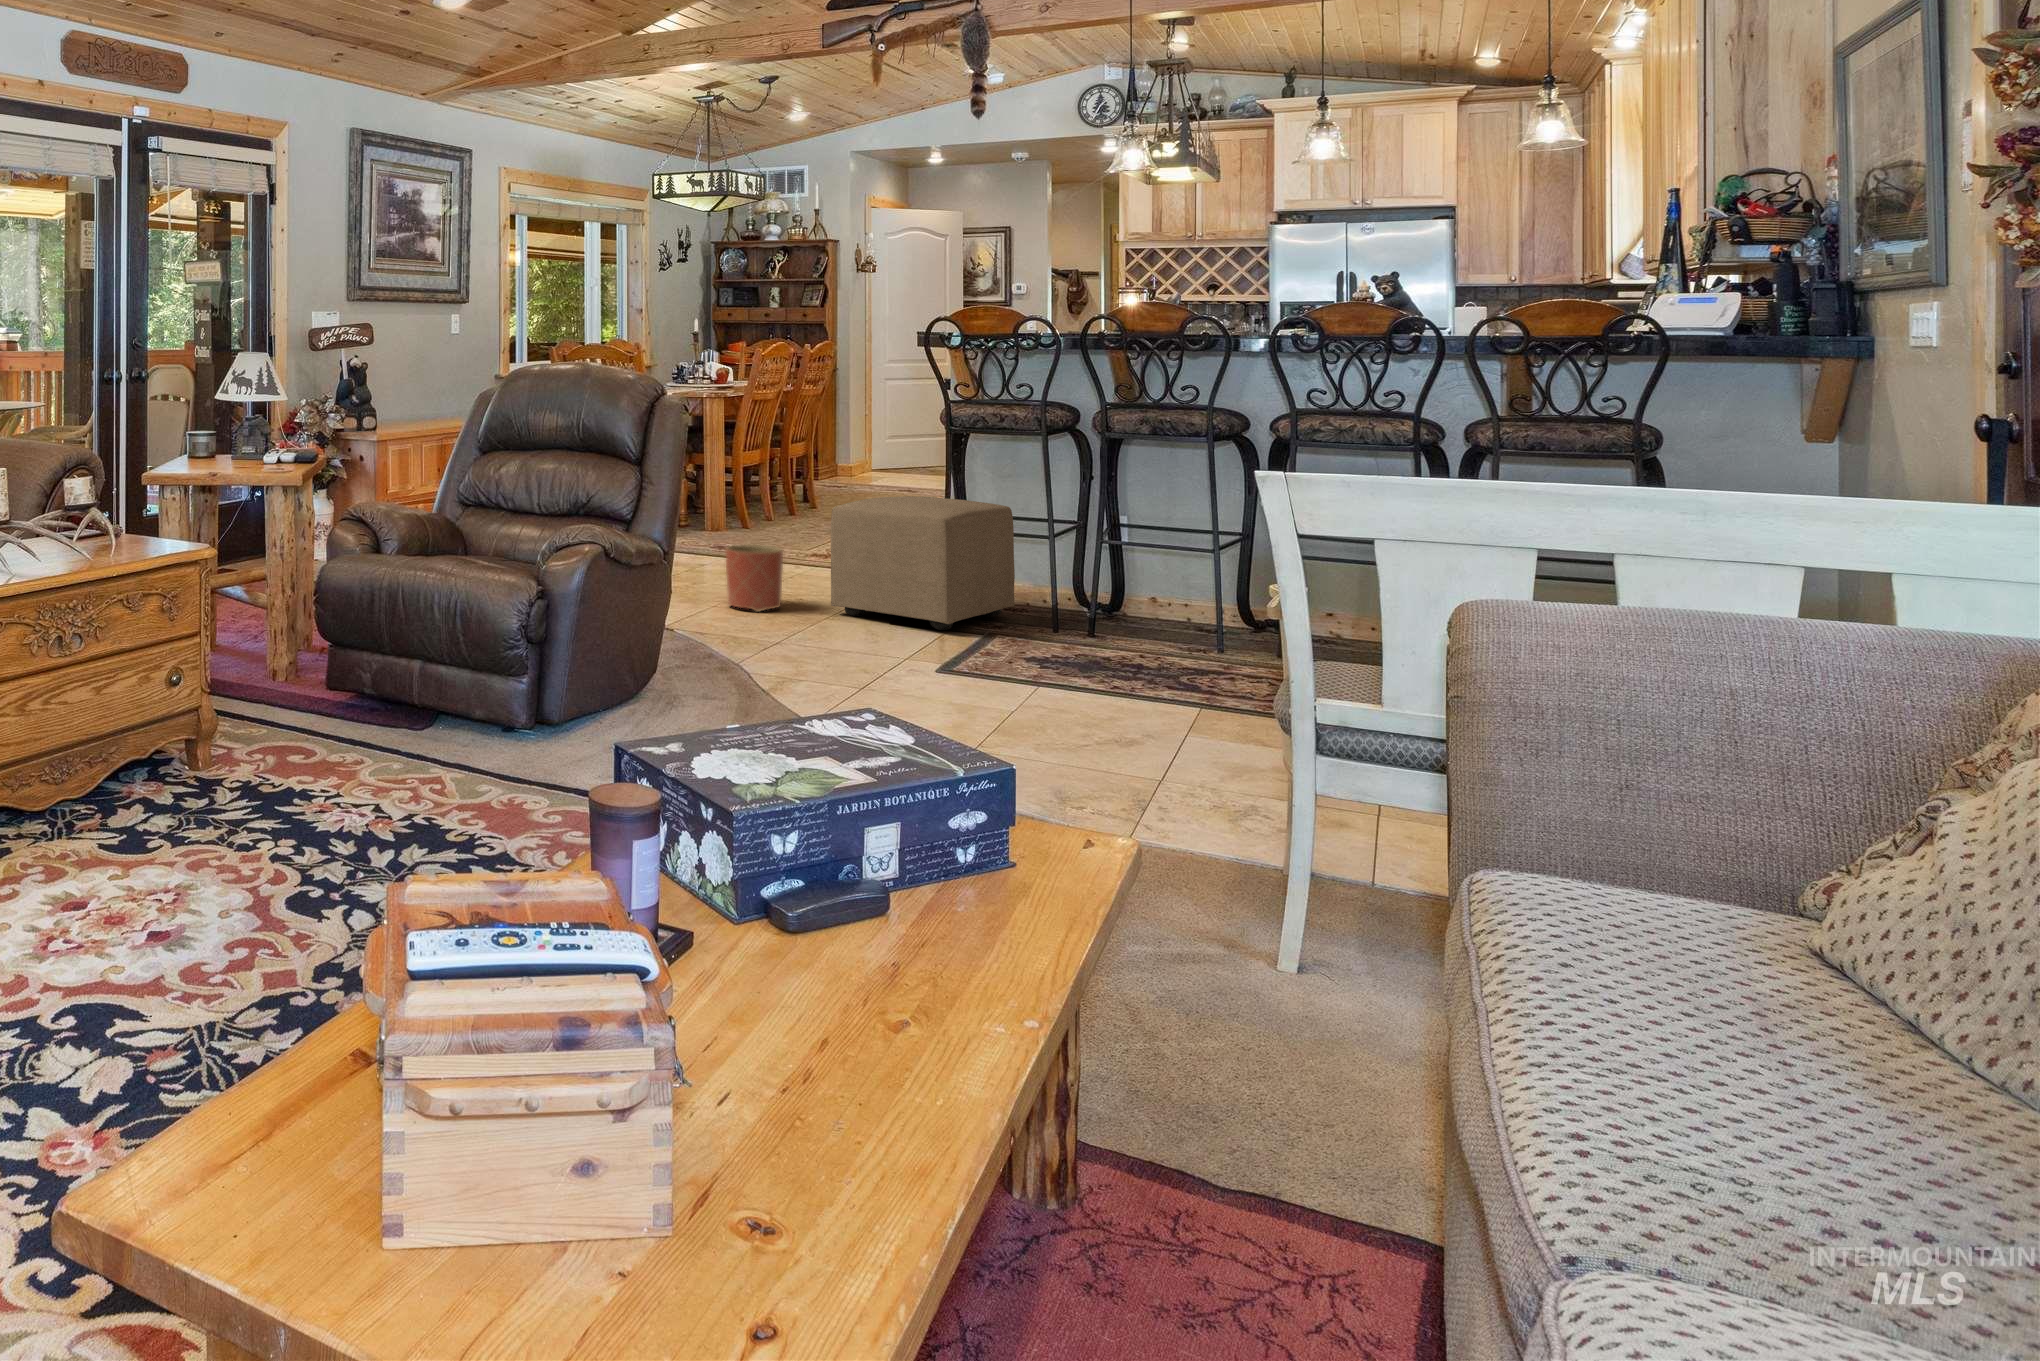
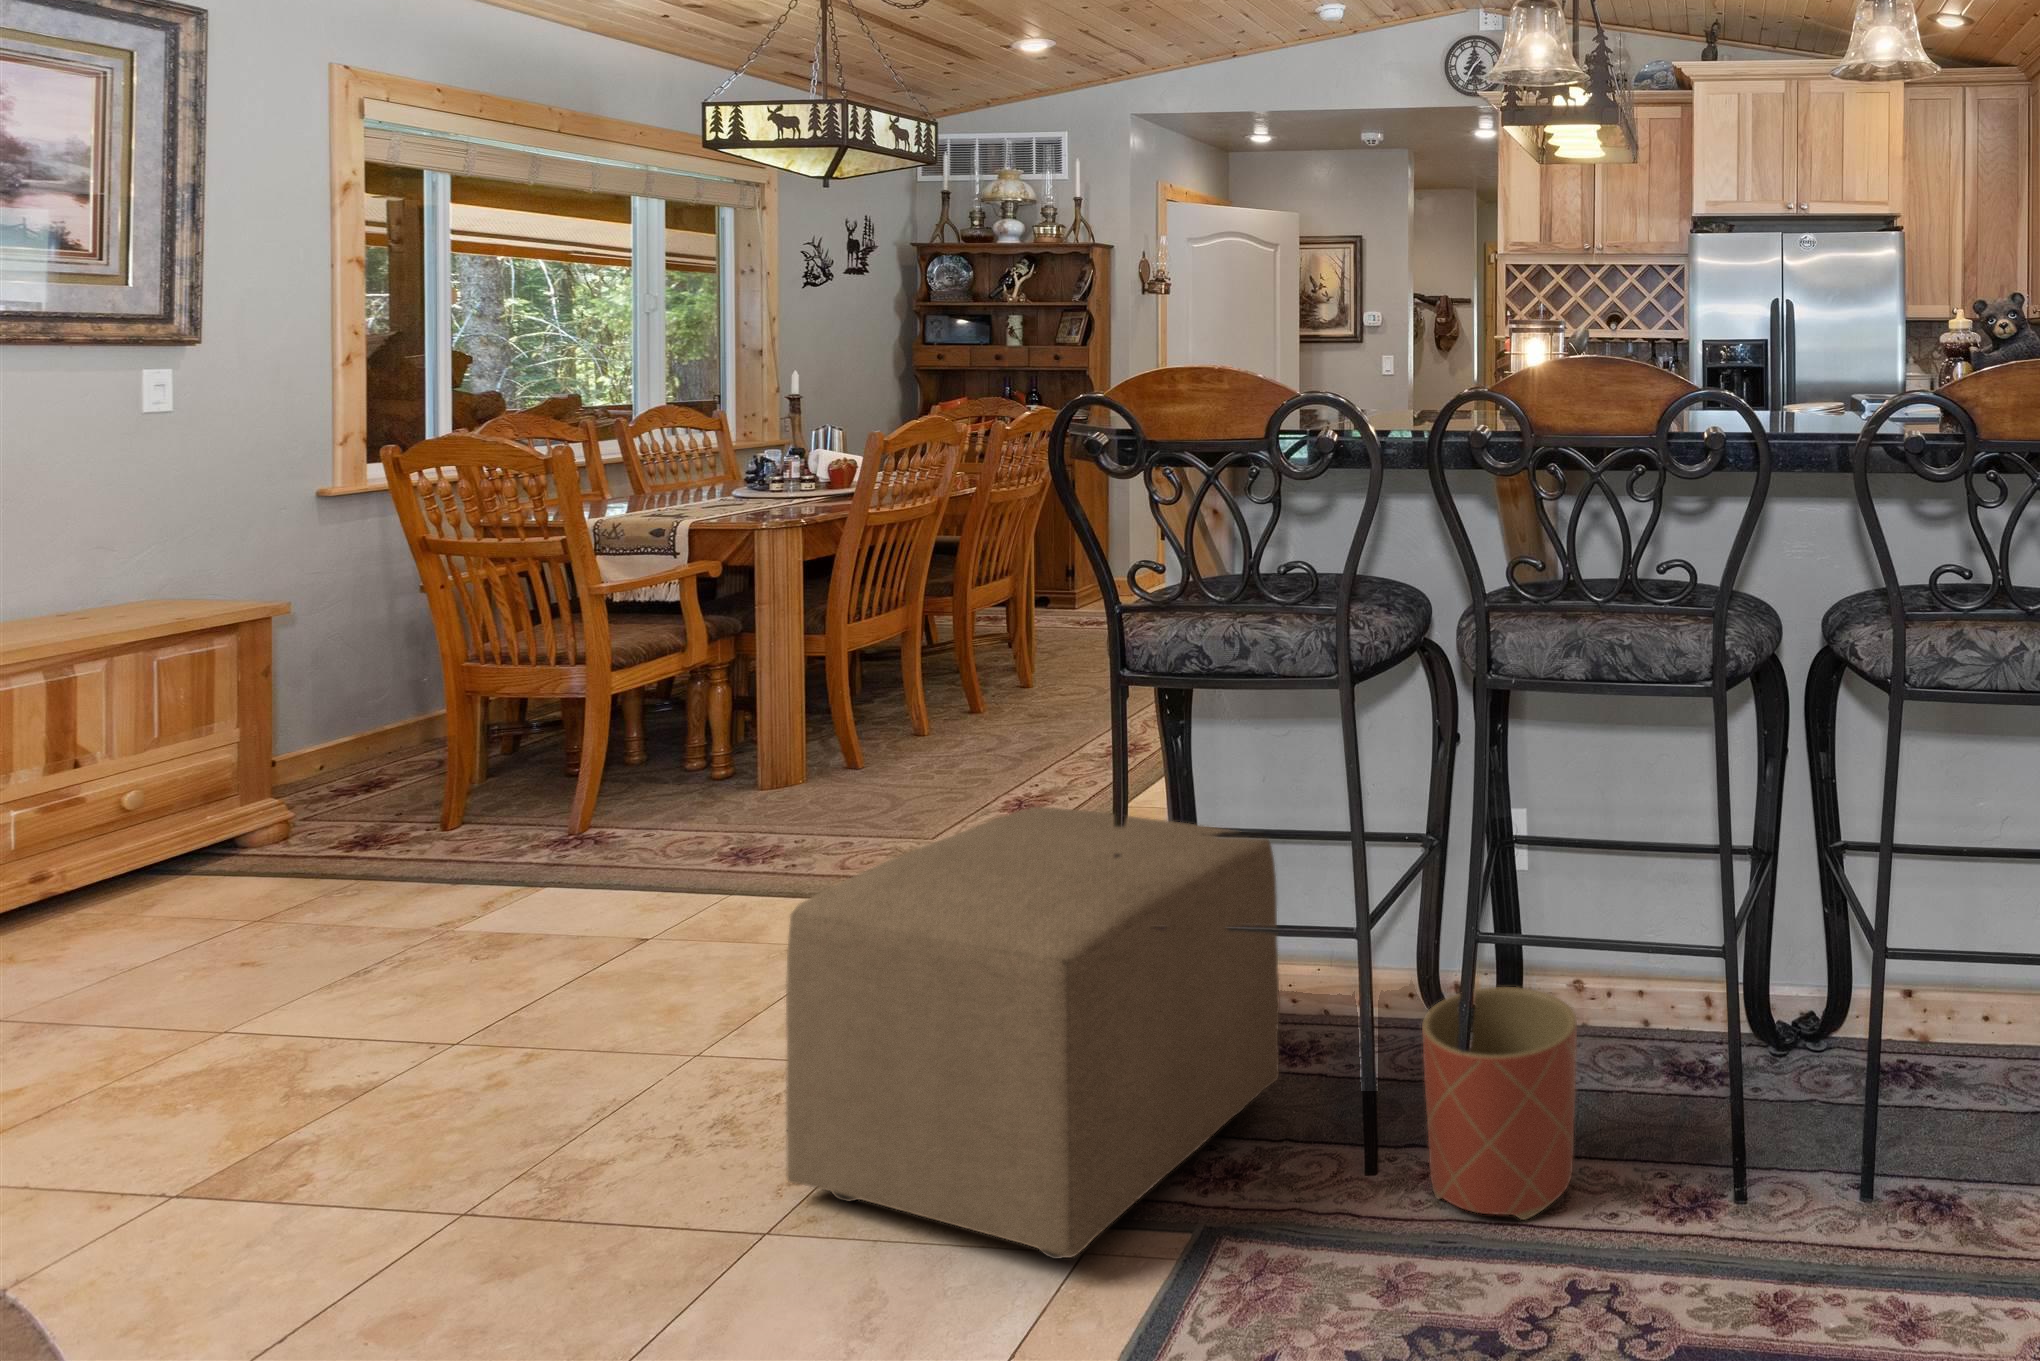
planter: present [726,545,783,612] -> present [1422,987,1577,1220]

